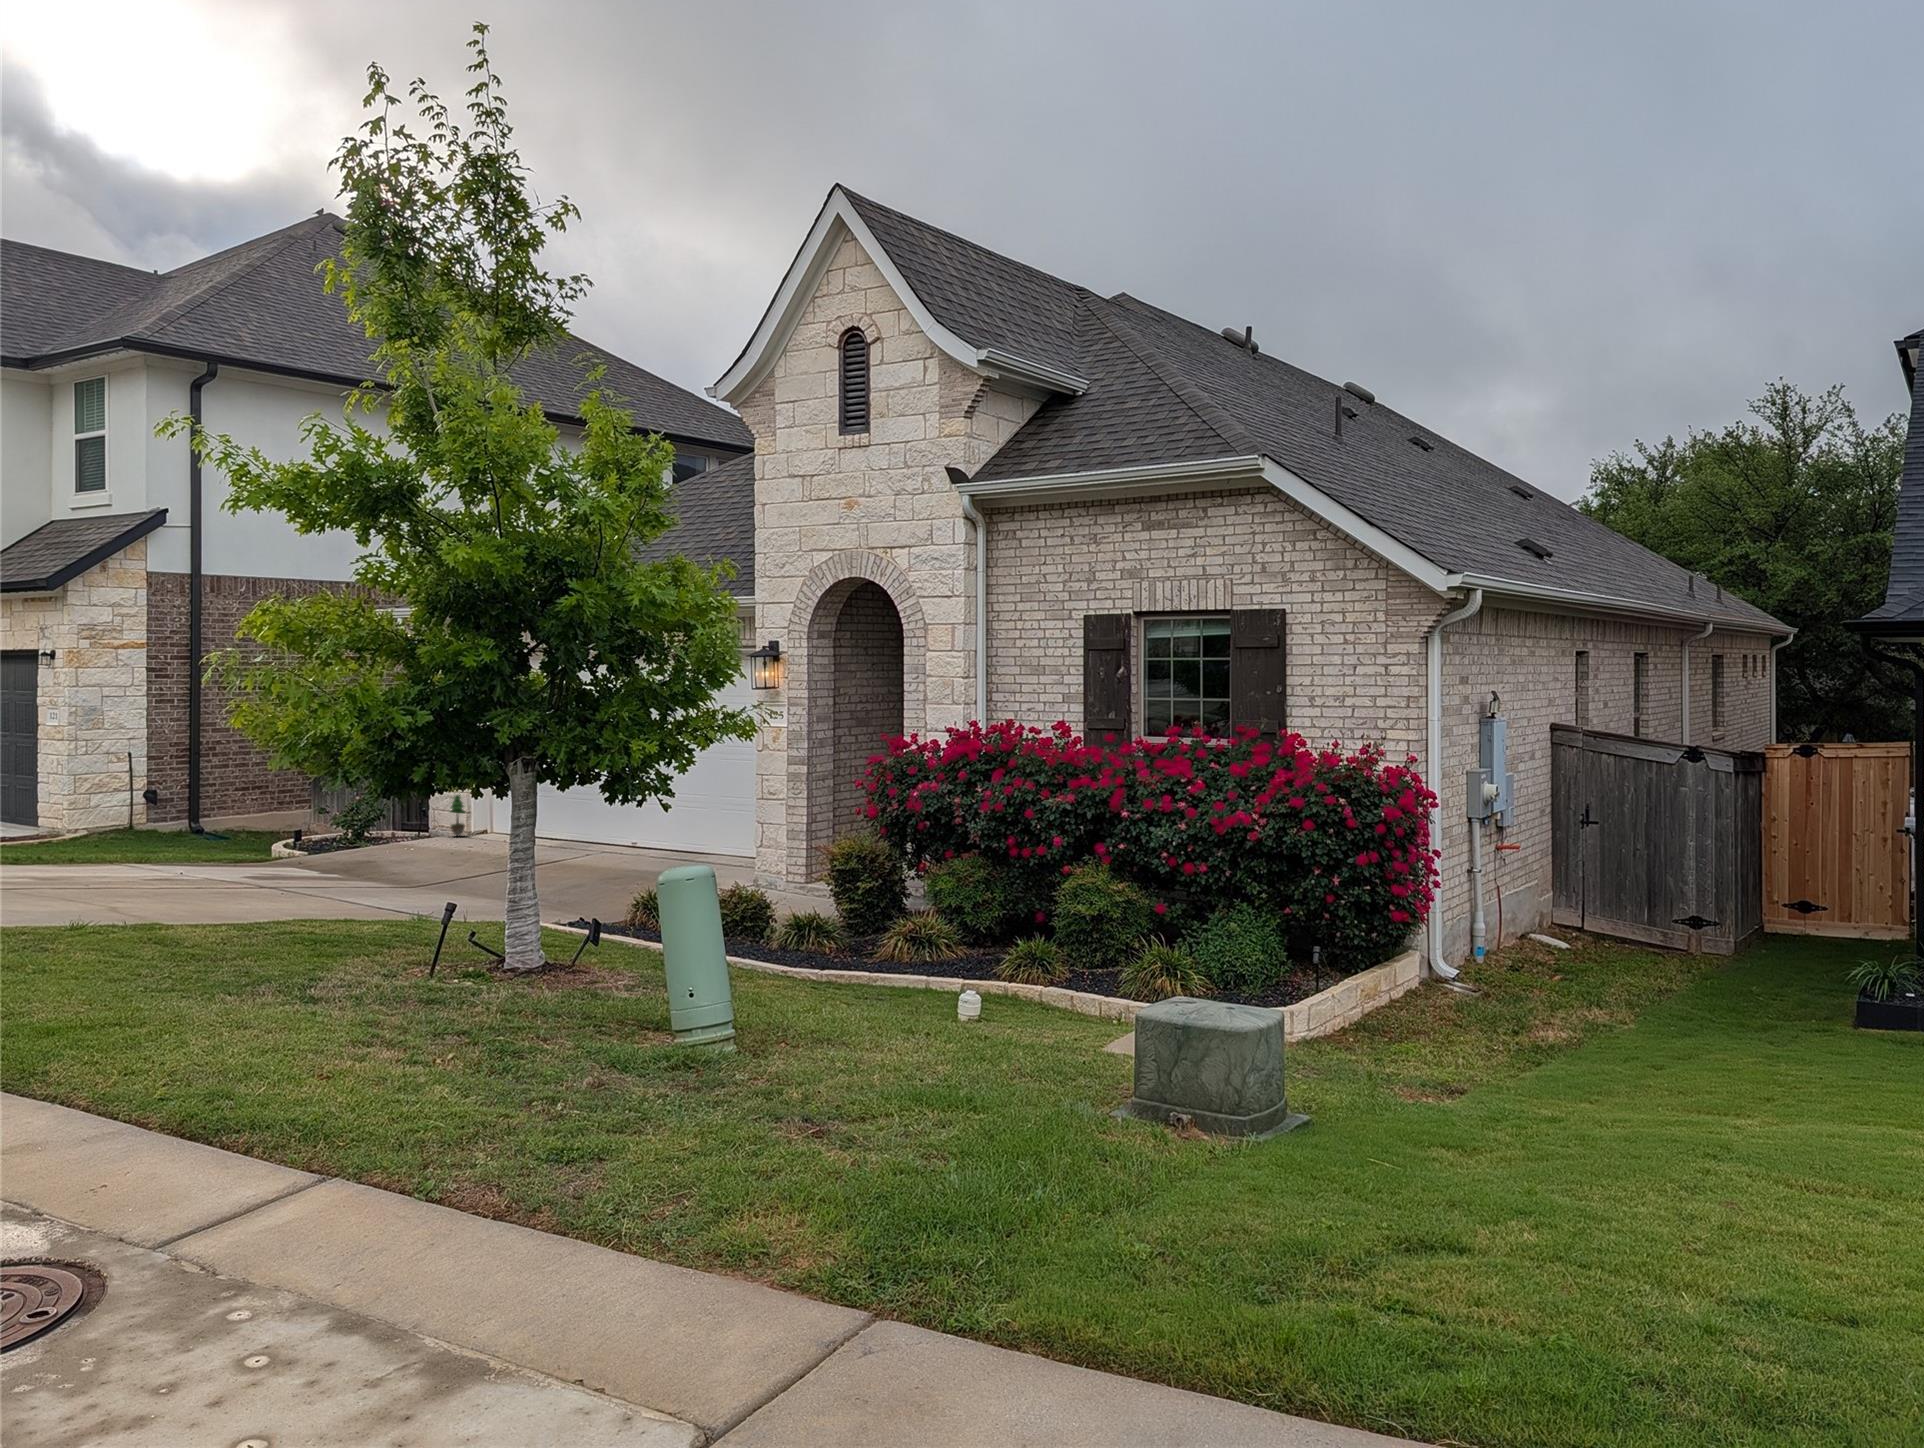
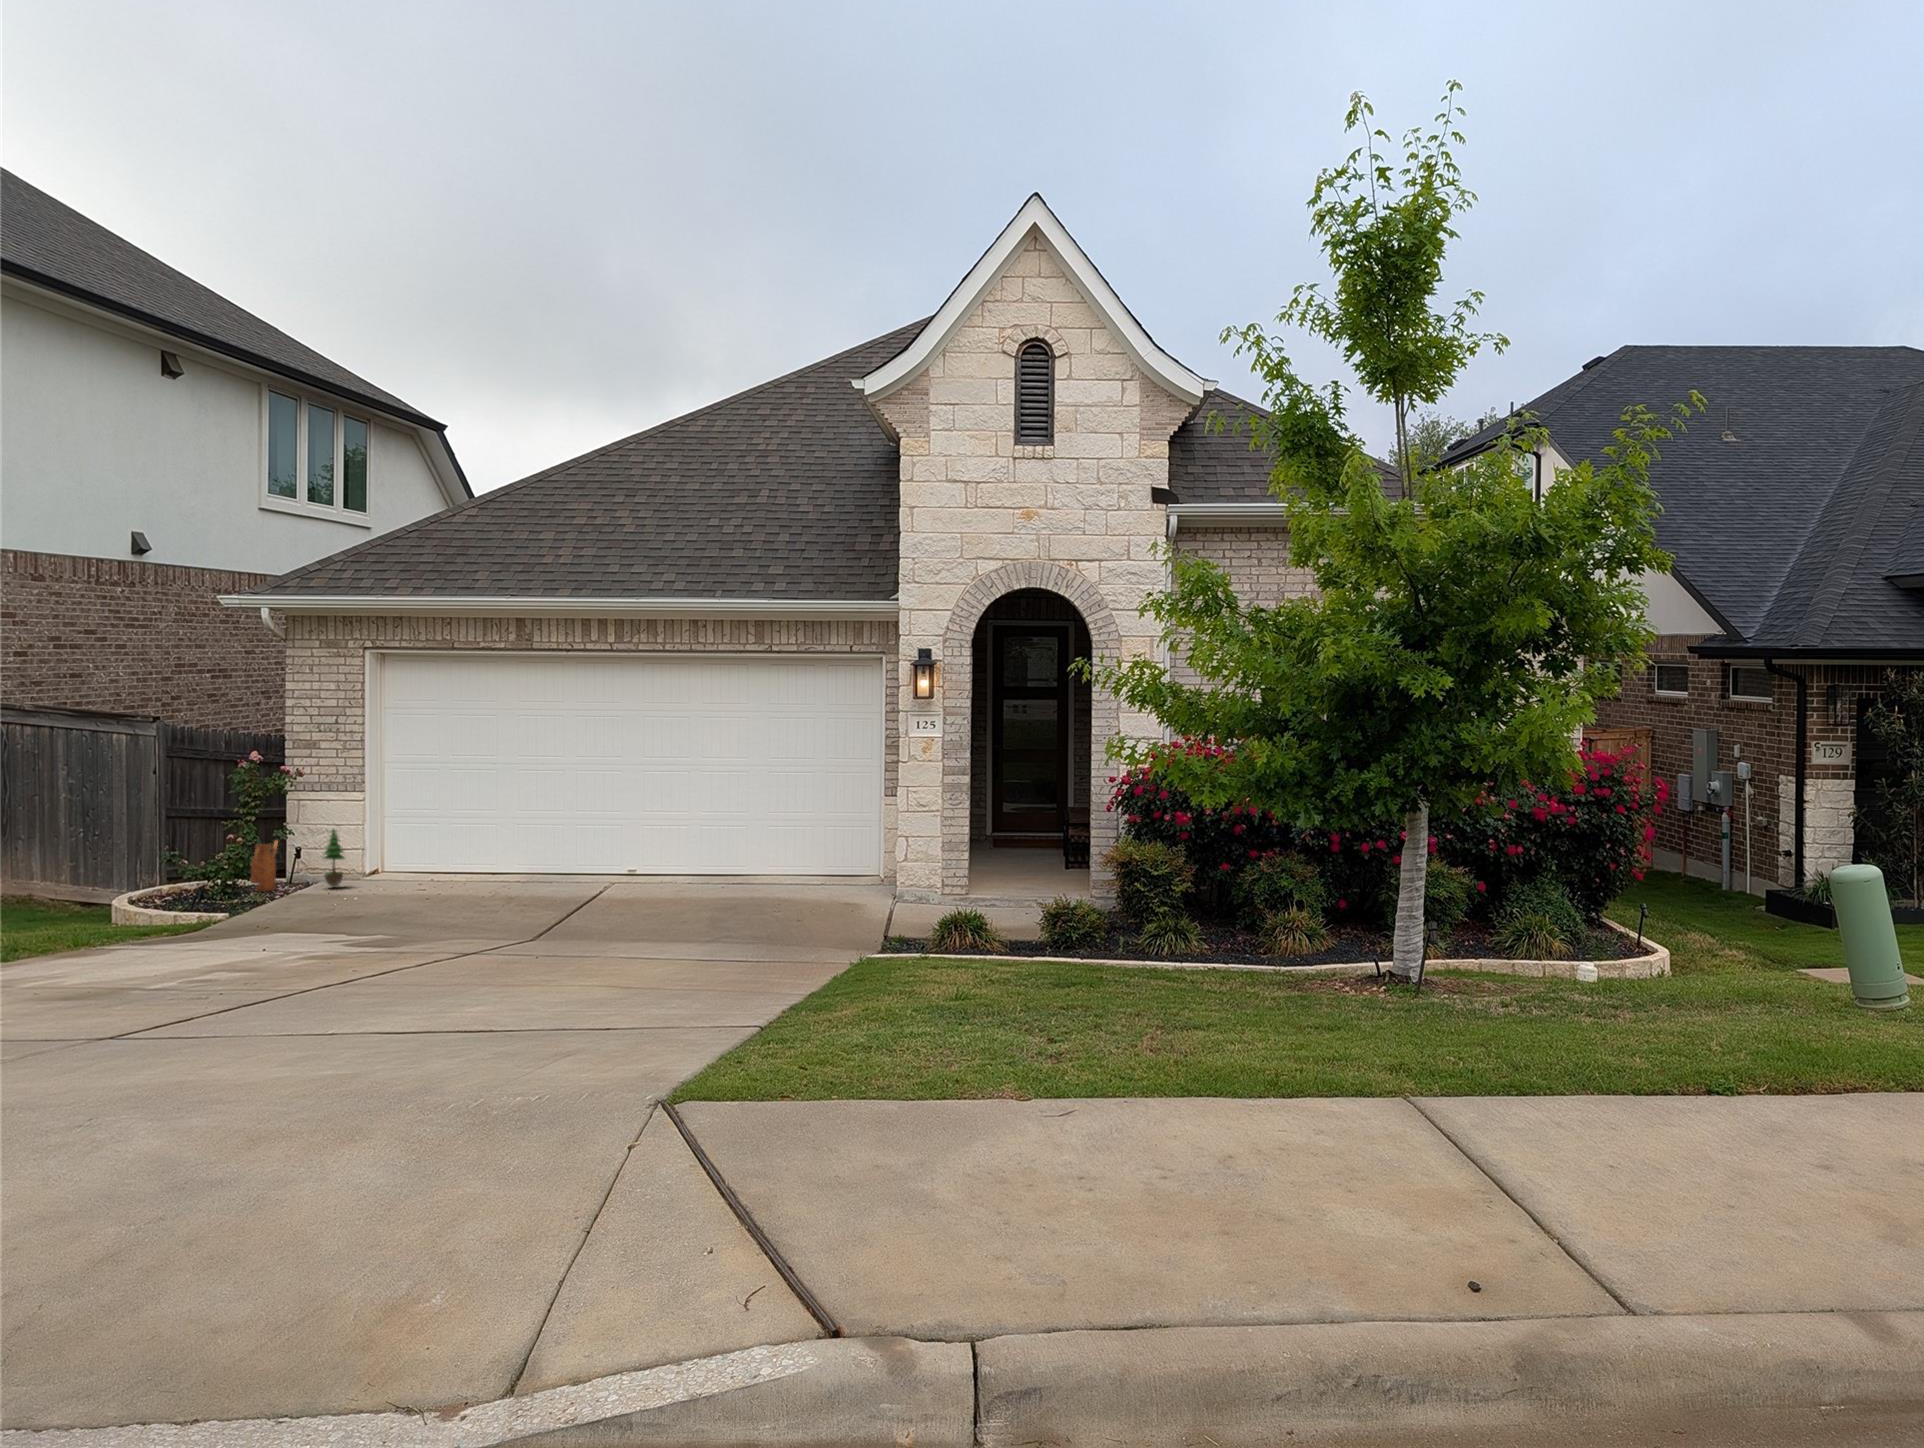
watering can: none [404,796,434,836] -> present [251,840,278,892]

